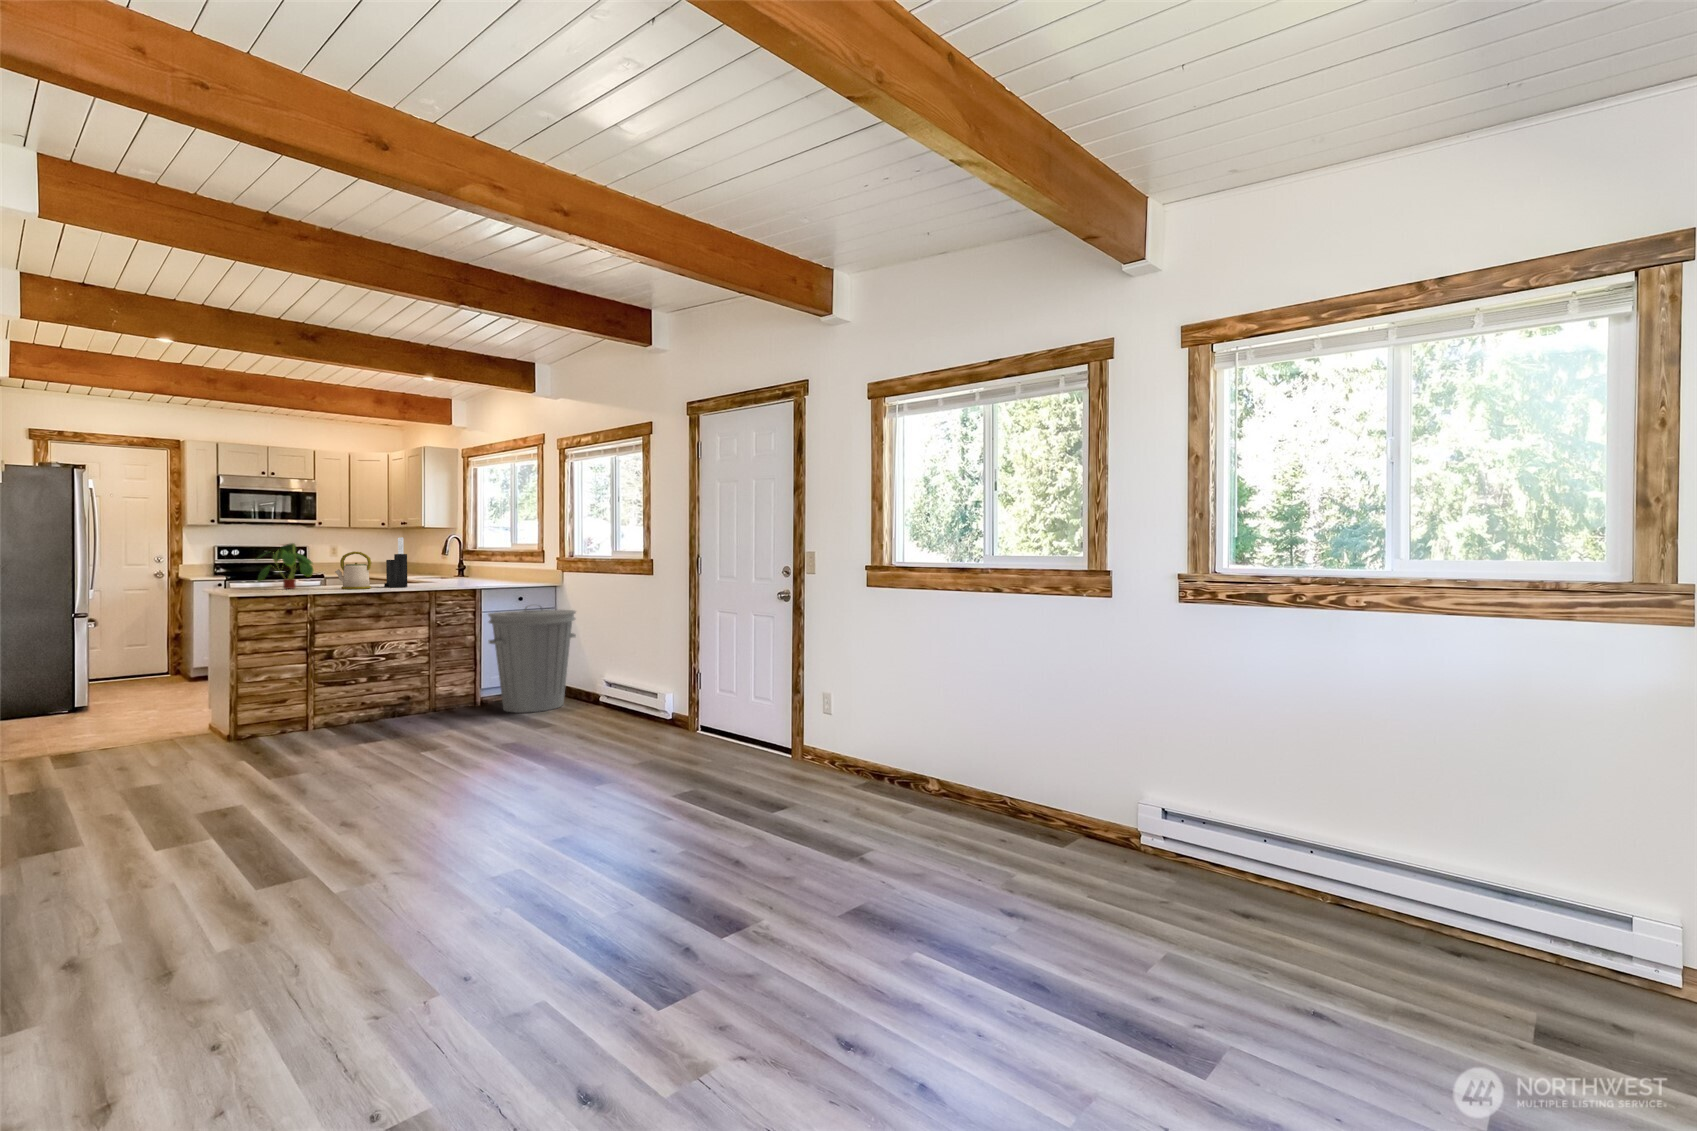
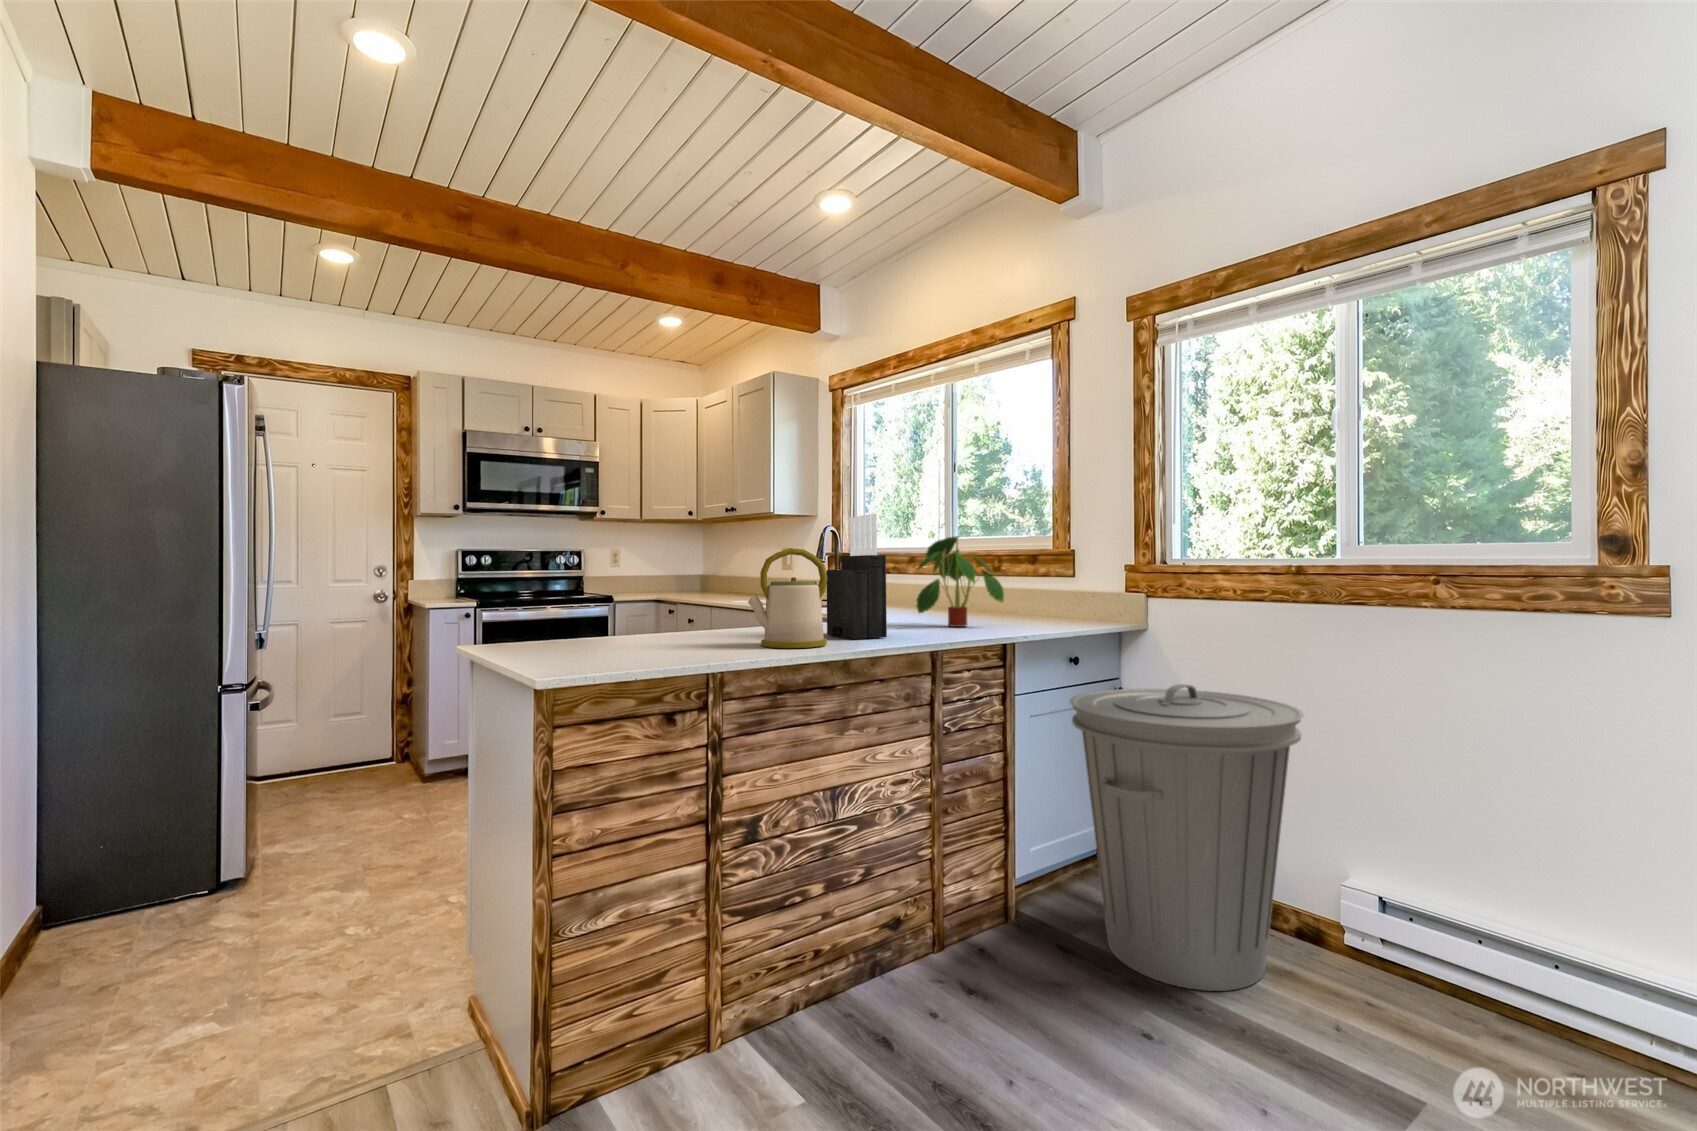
plant: present [258,543,314,589] -> present [917,536,1004,627]

